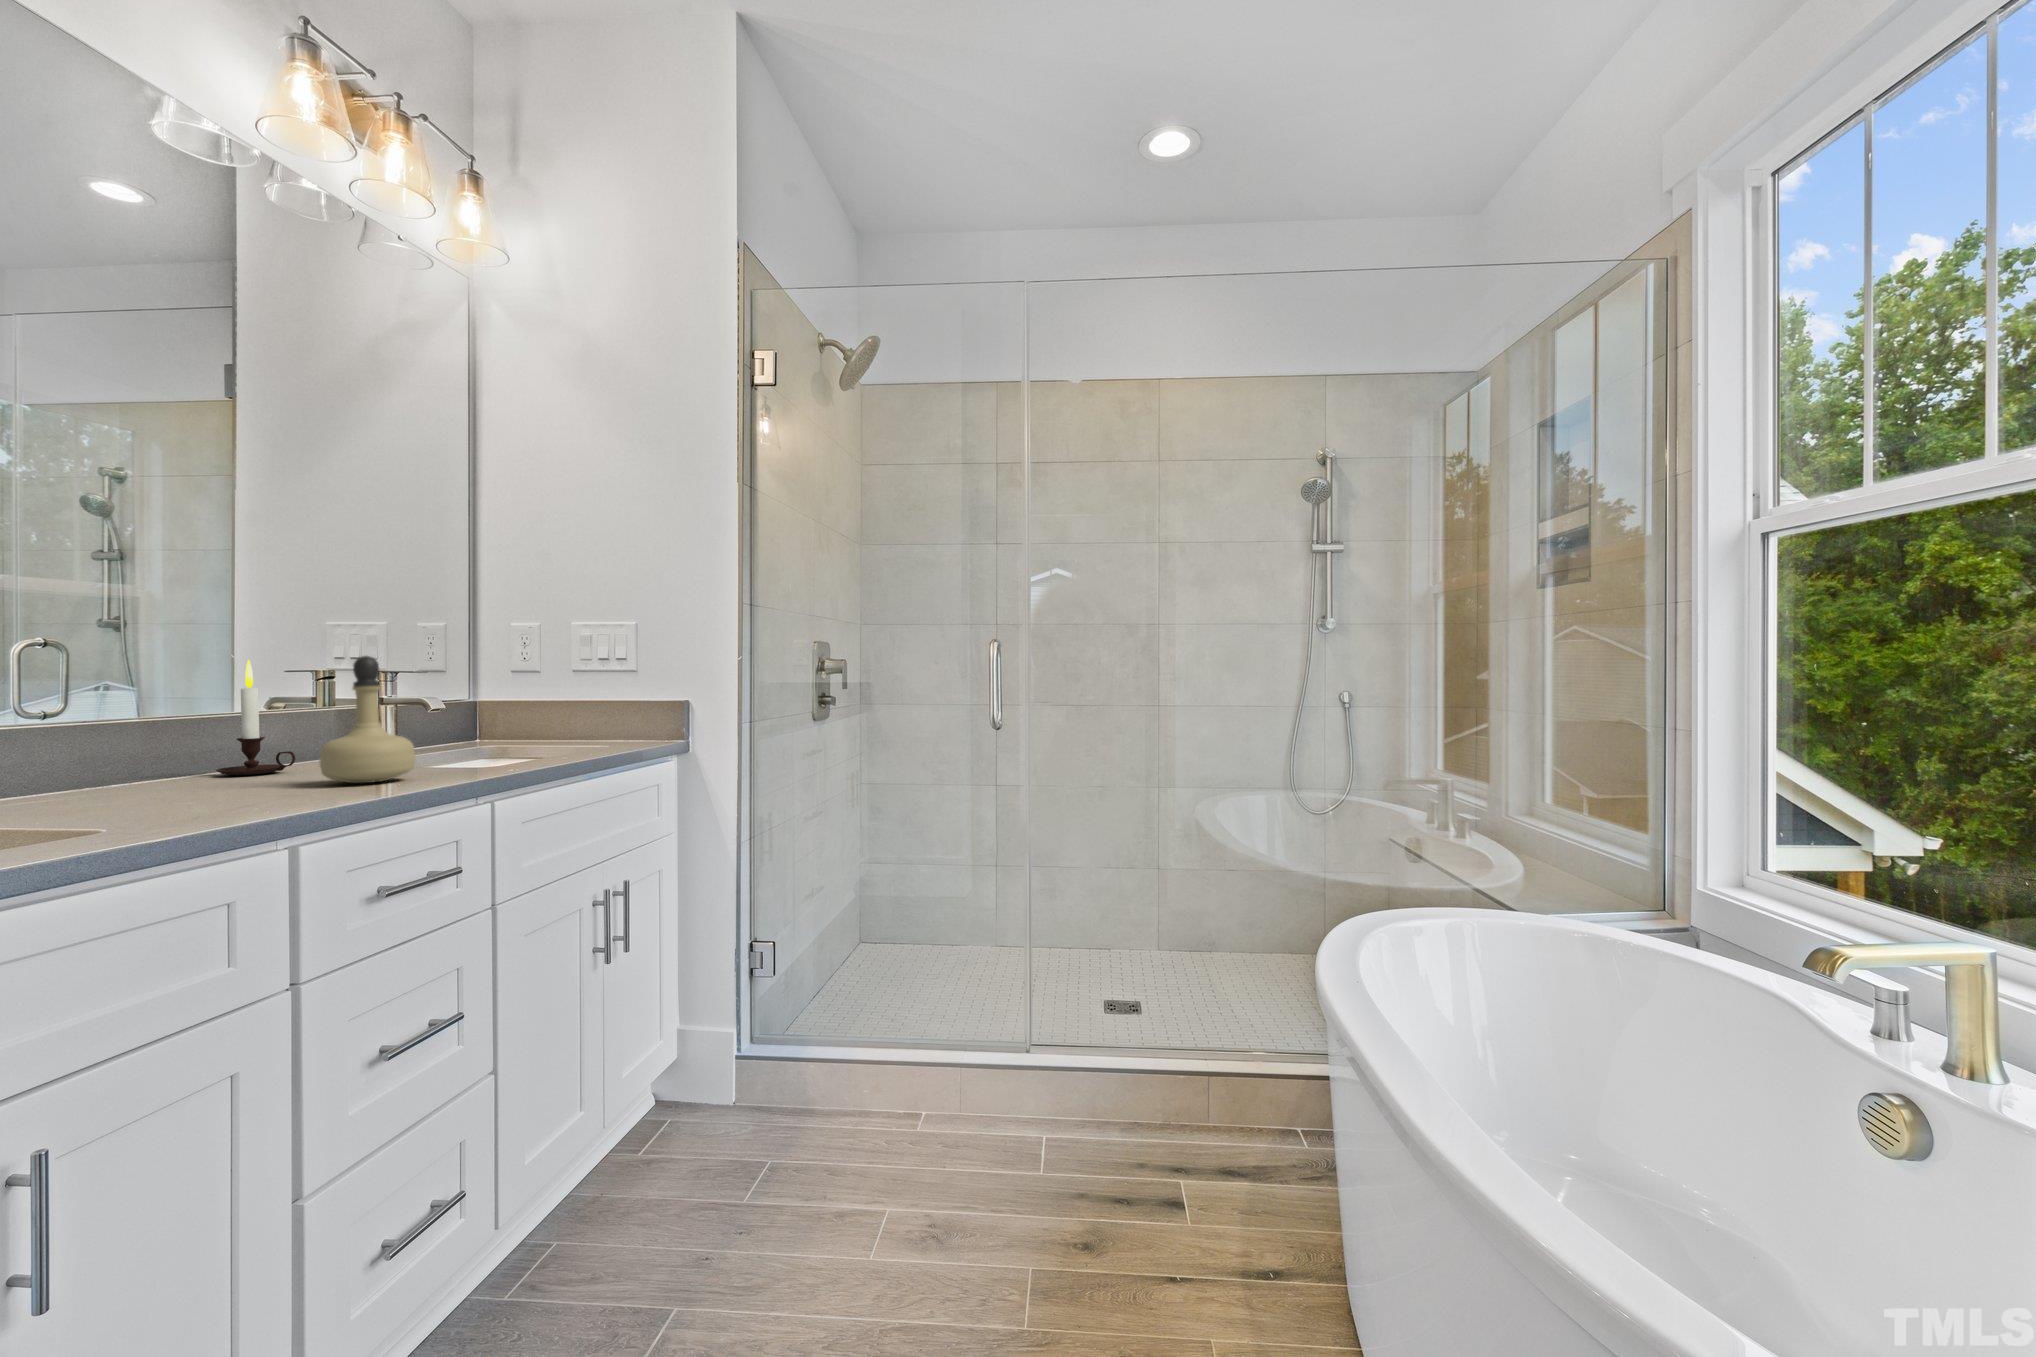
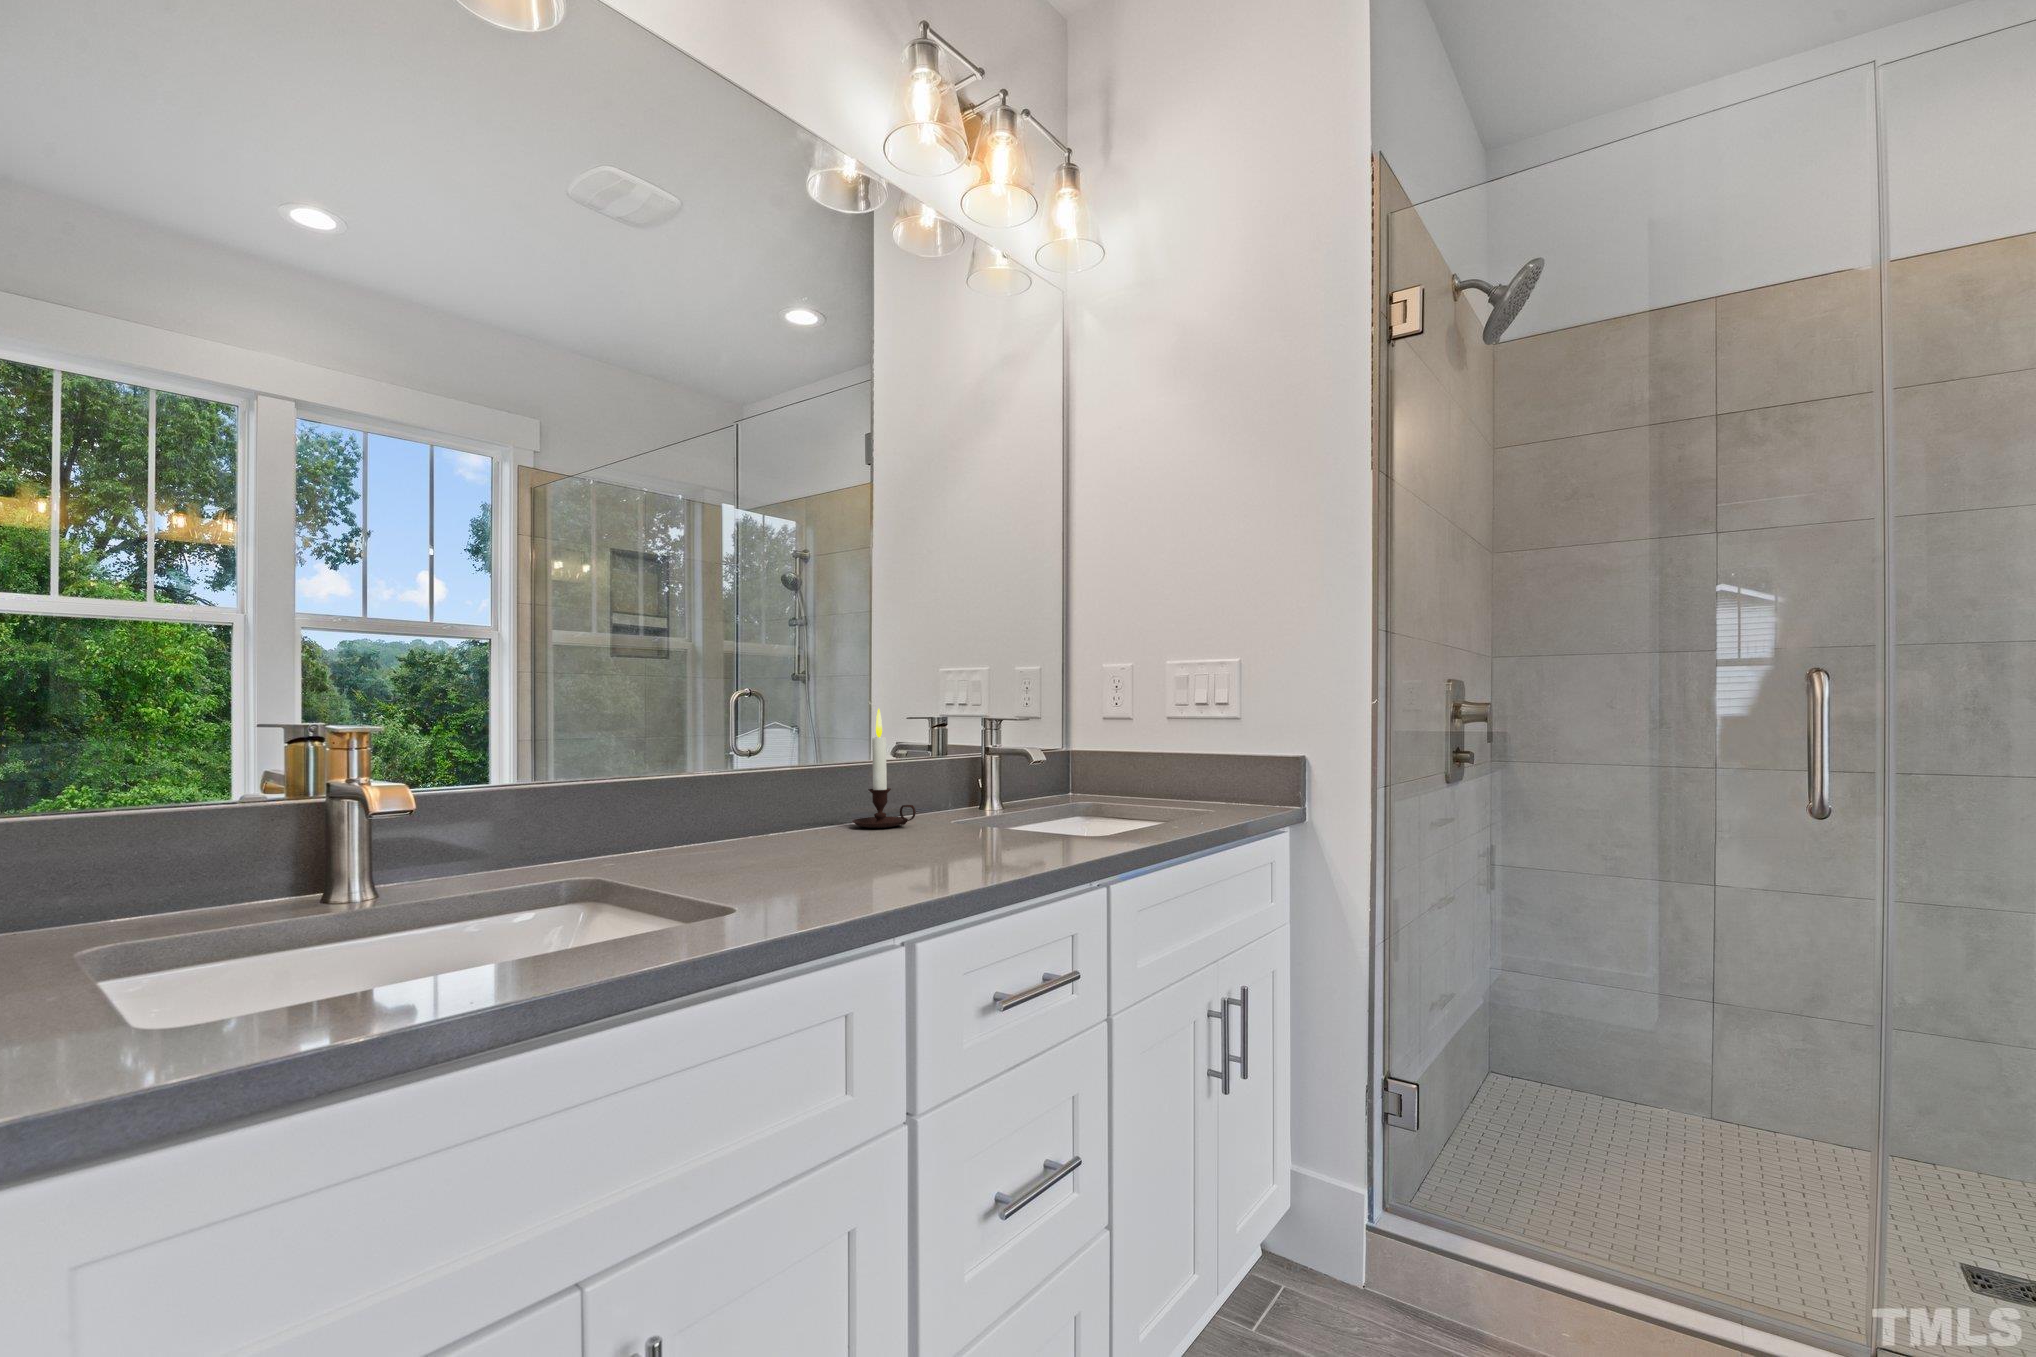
perfume bottle: present [320,656,415,783] -> none [936,703,1026,850]

